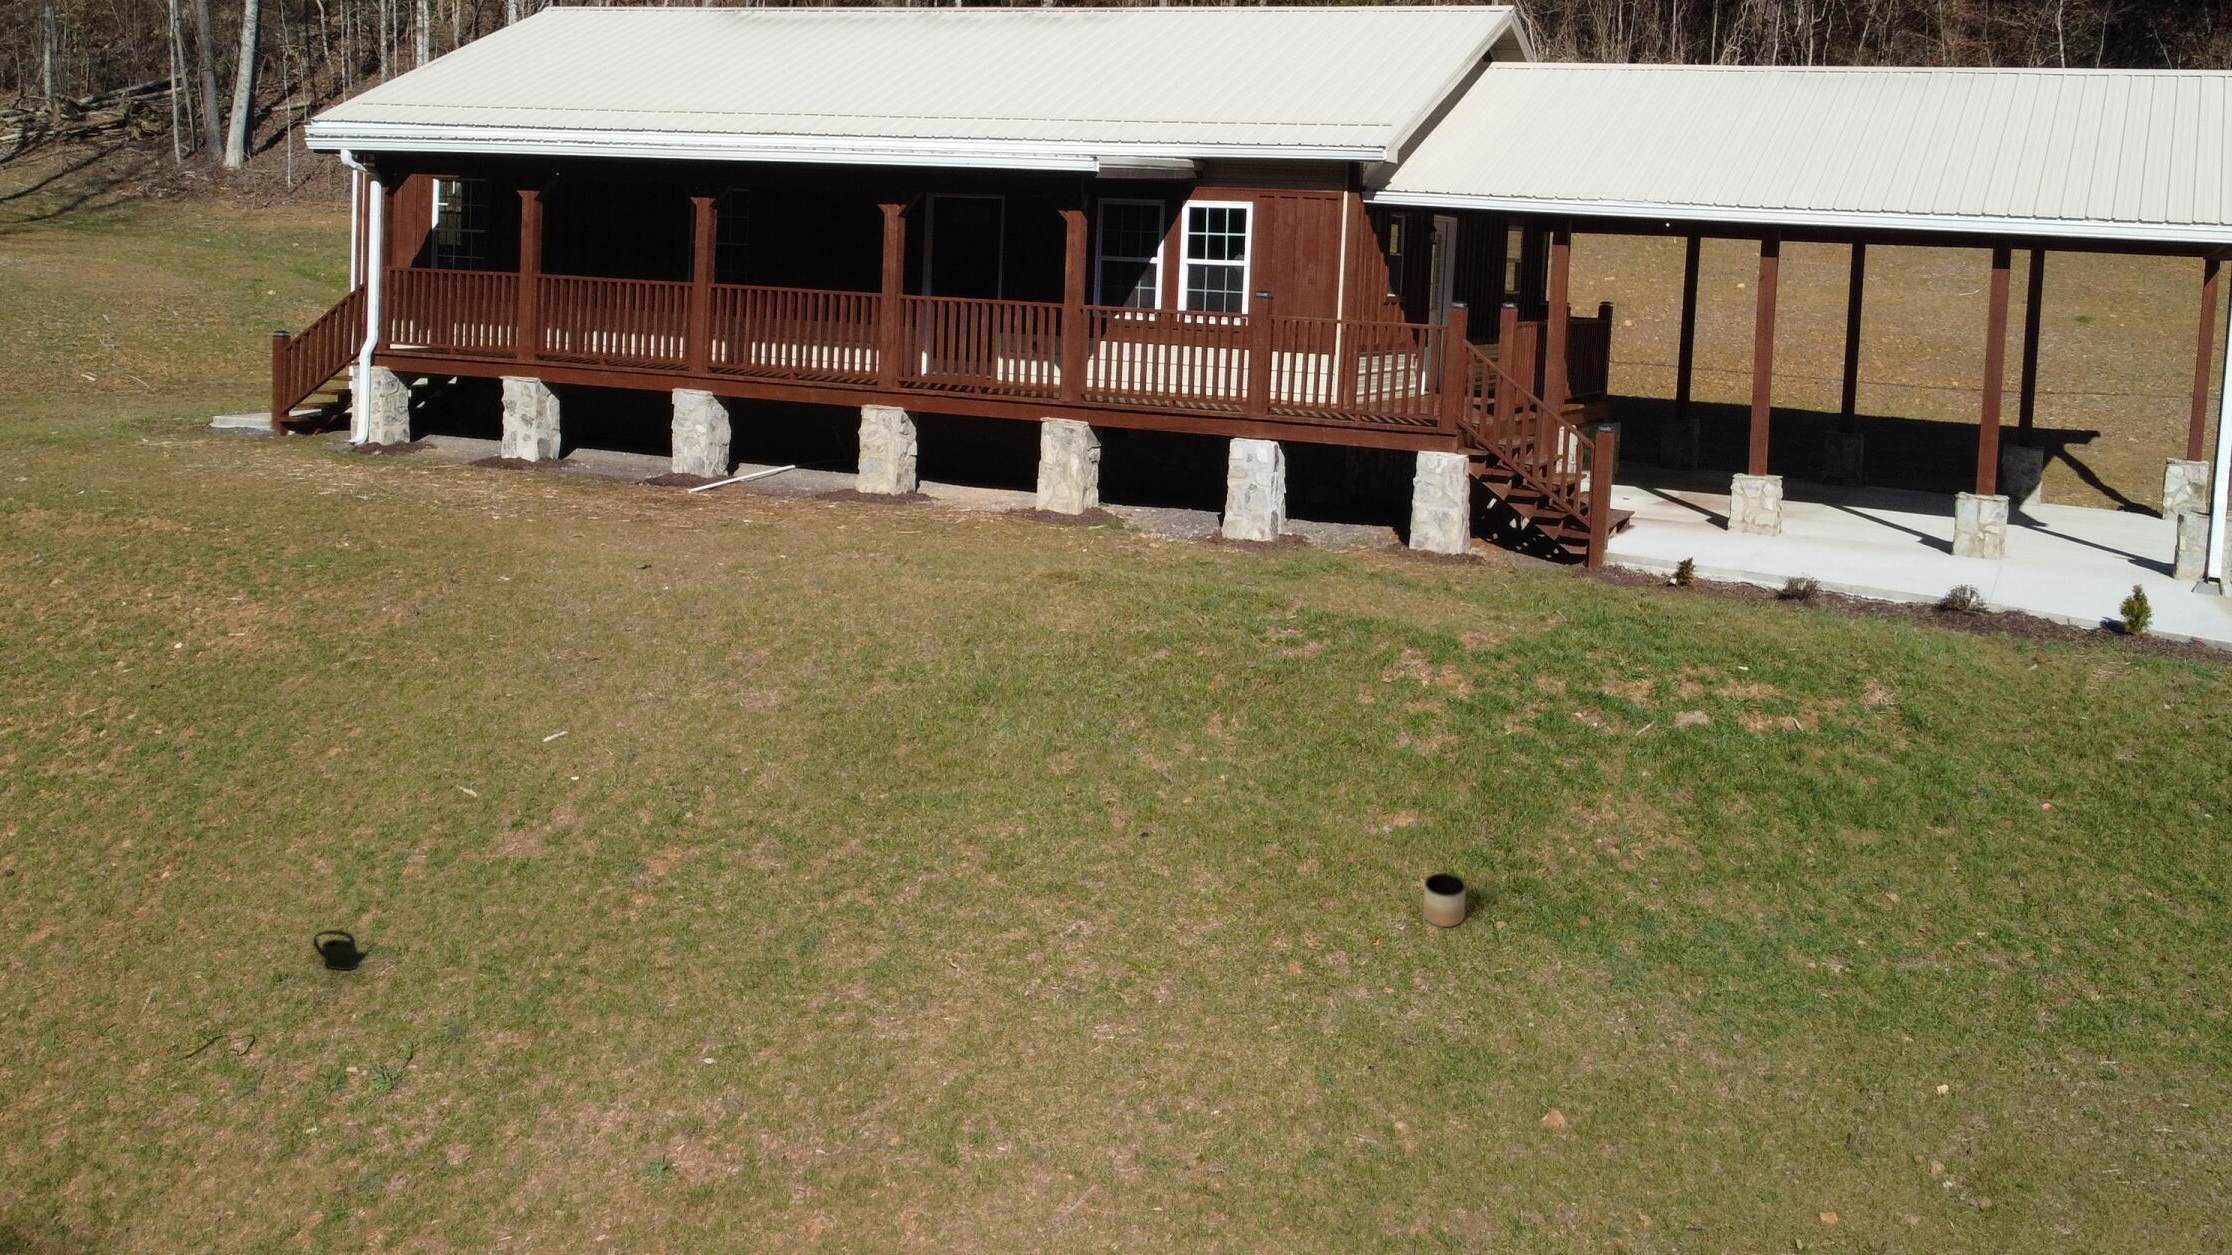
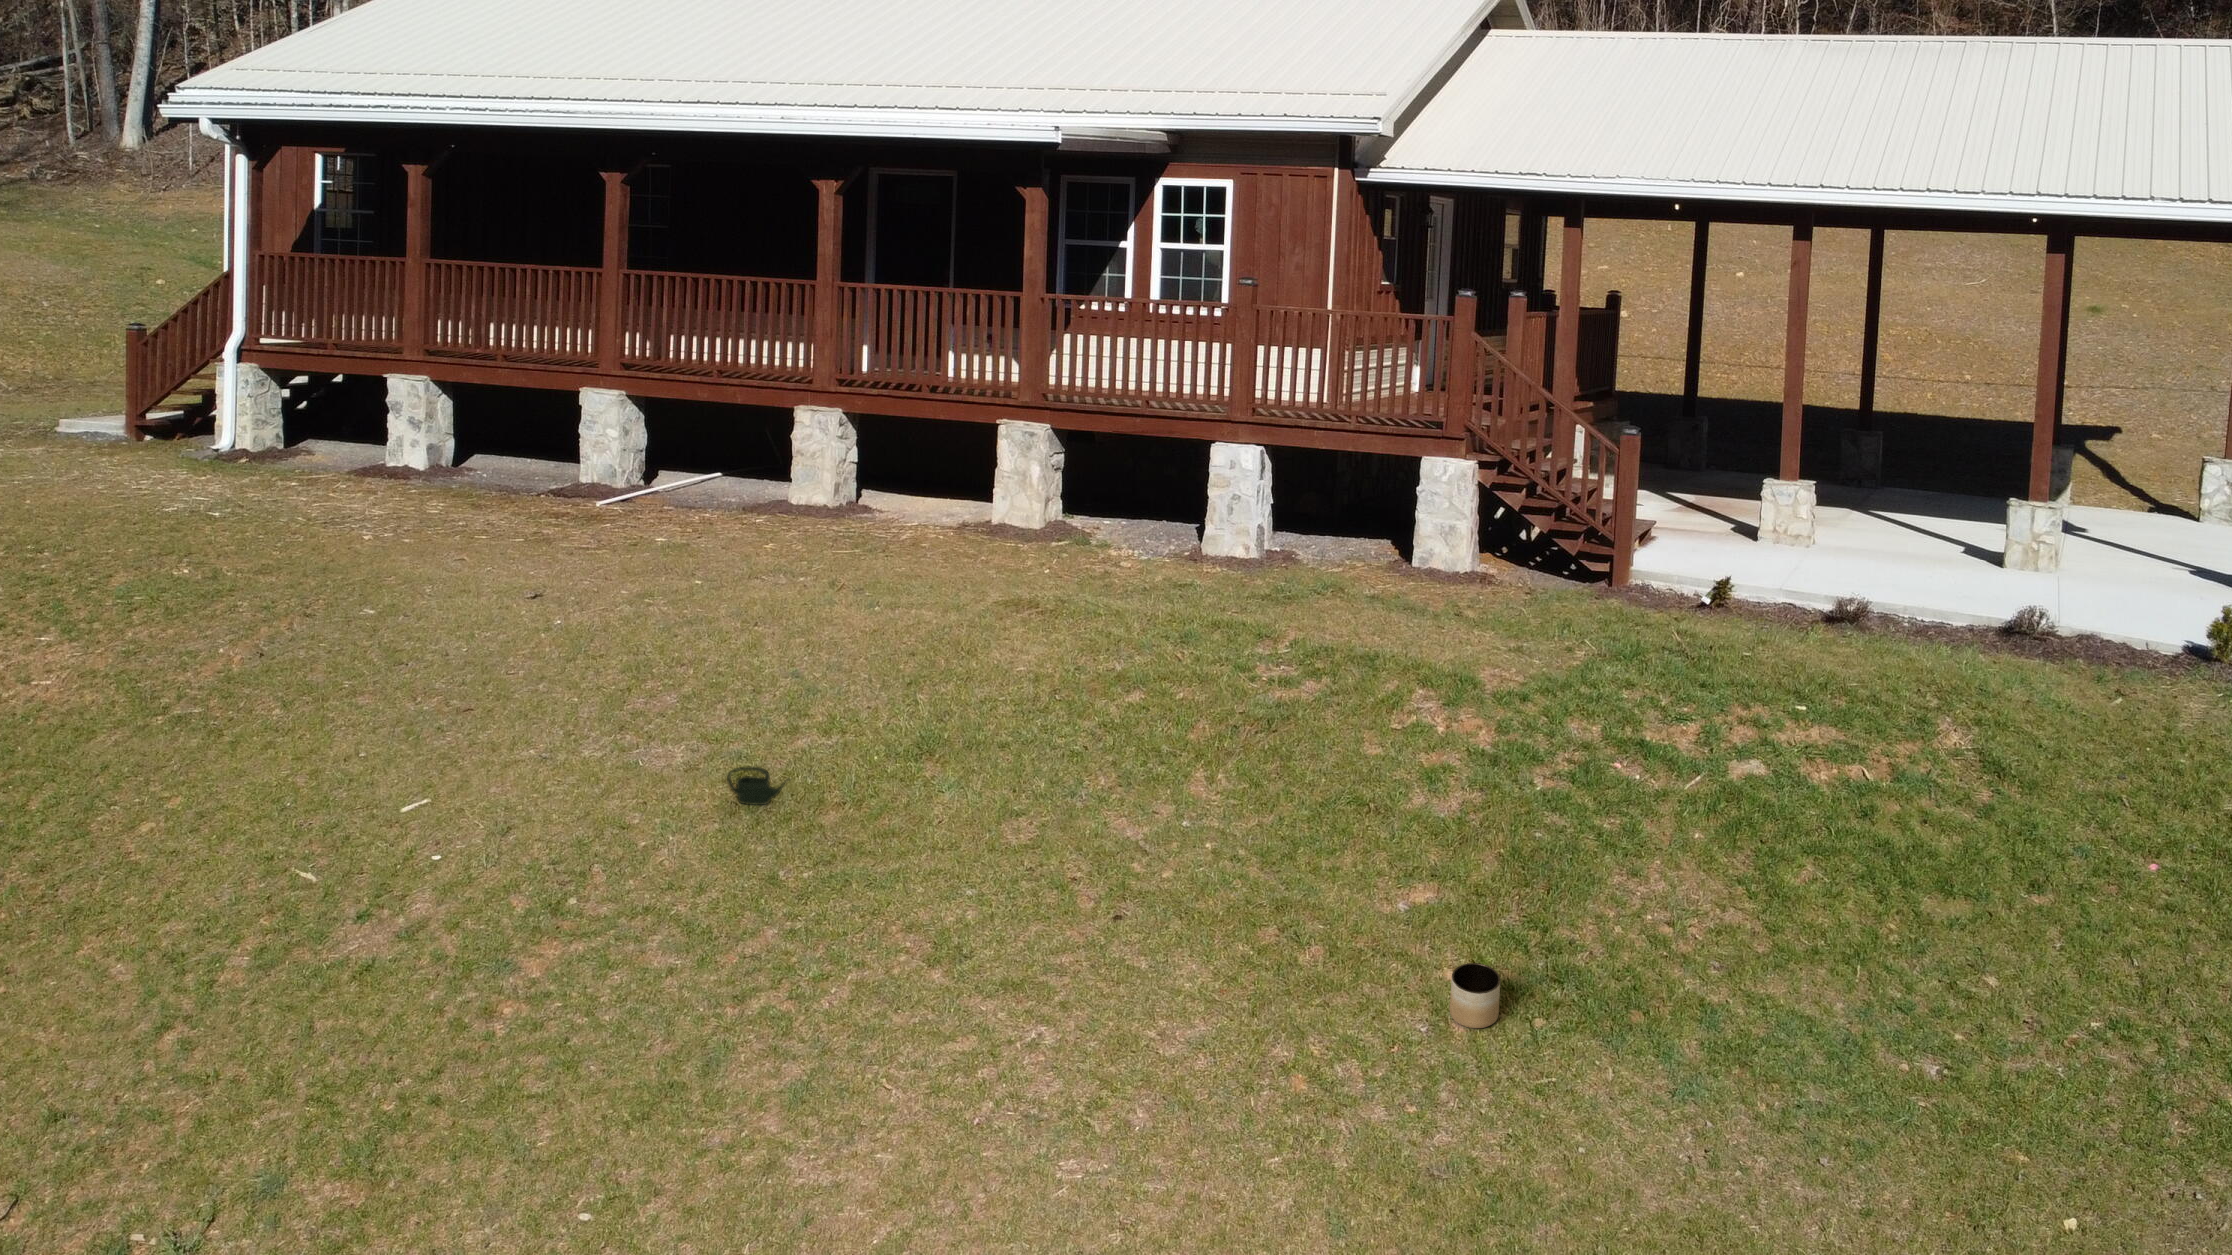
watering can: present [313,930,375,970] -> present [727,766,790,805]

